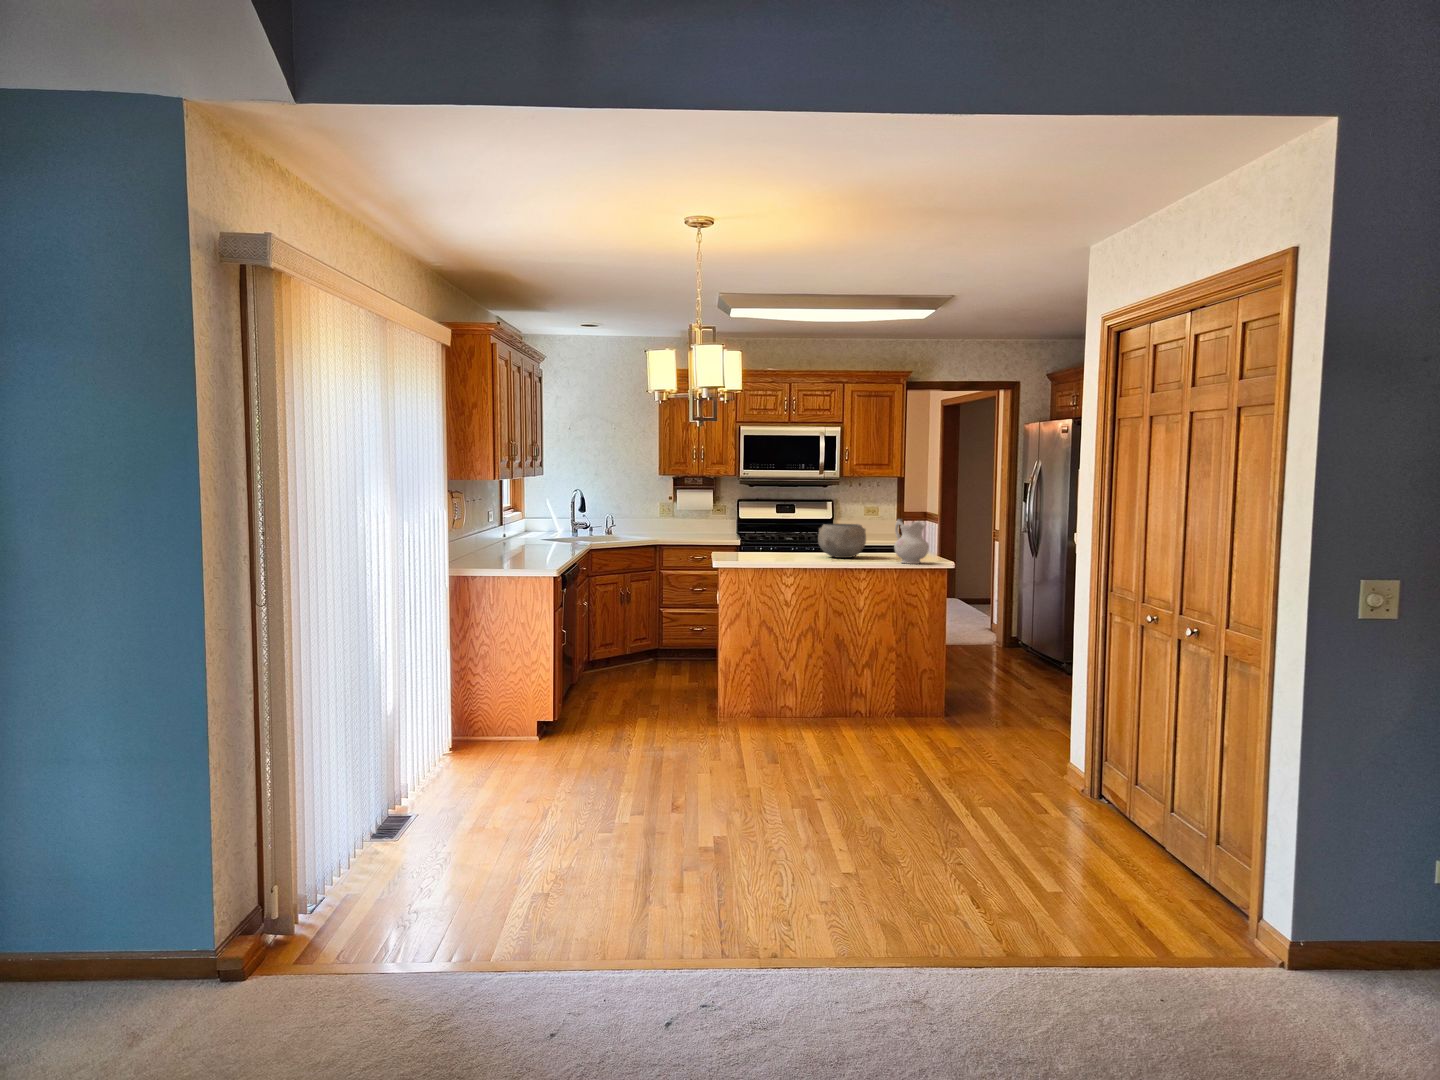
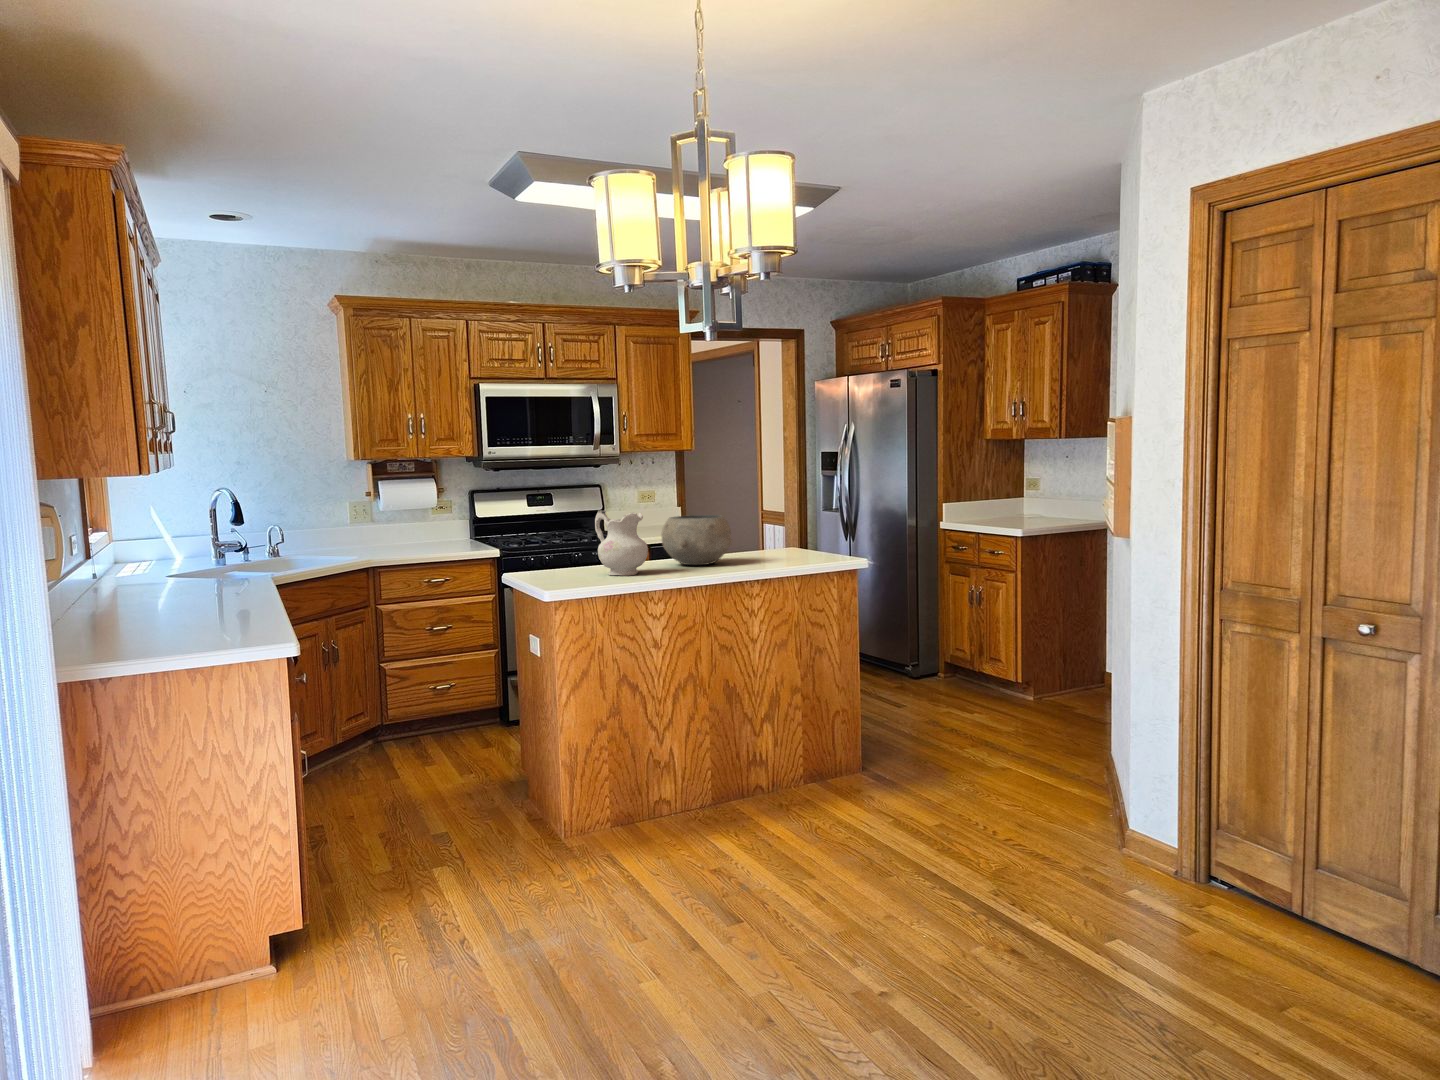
ceramic pitcher: present [894,519,929,564] -> present [595,510,648,576]

